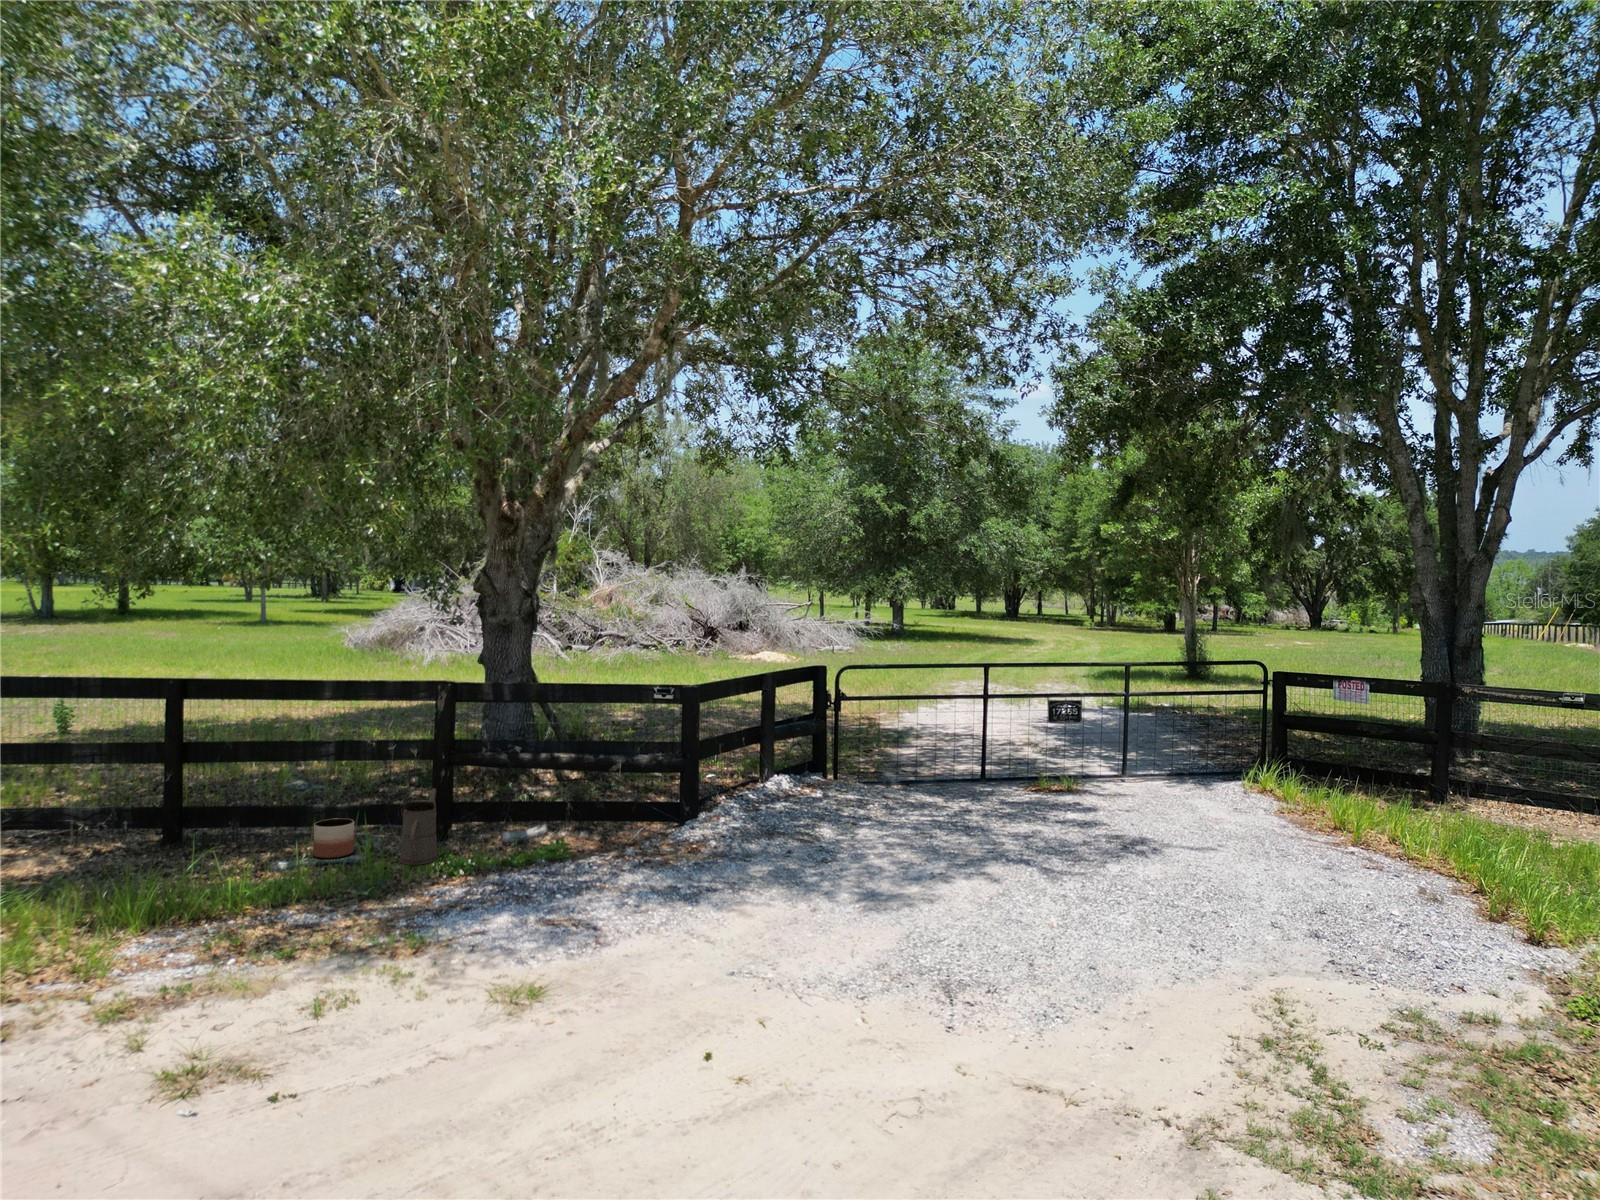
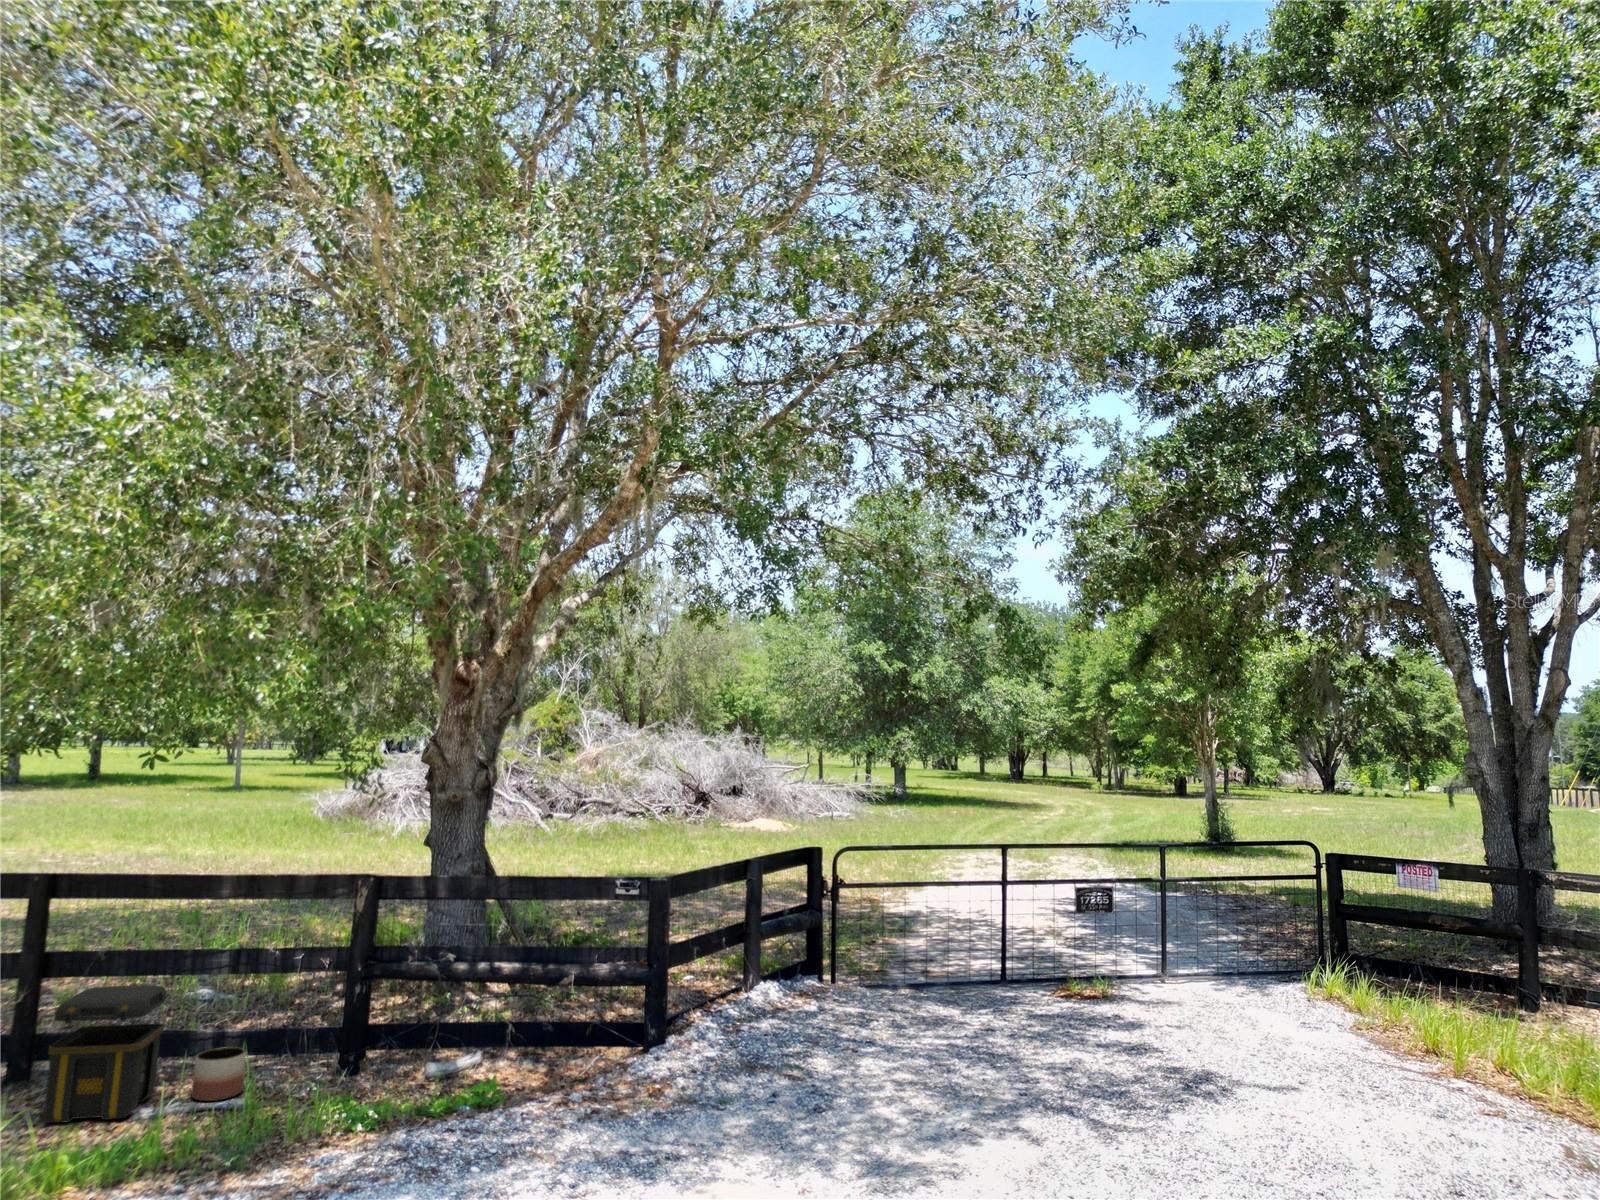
toolbox: none [200,768,286,872] -> present [43,985,167,1123]
watering can: present [399,788,438,865] -> none [295,1008,351,1111]

